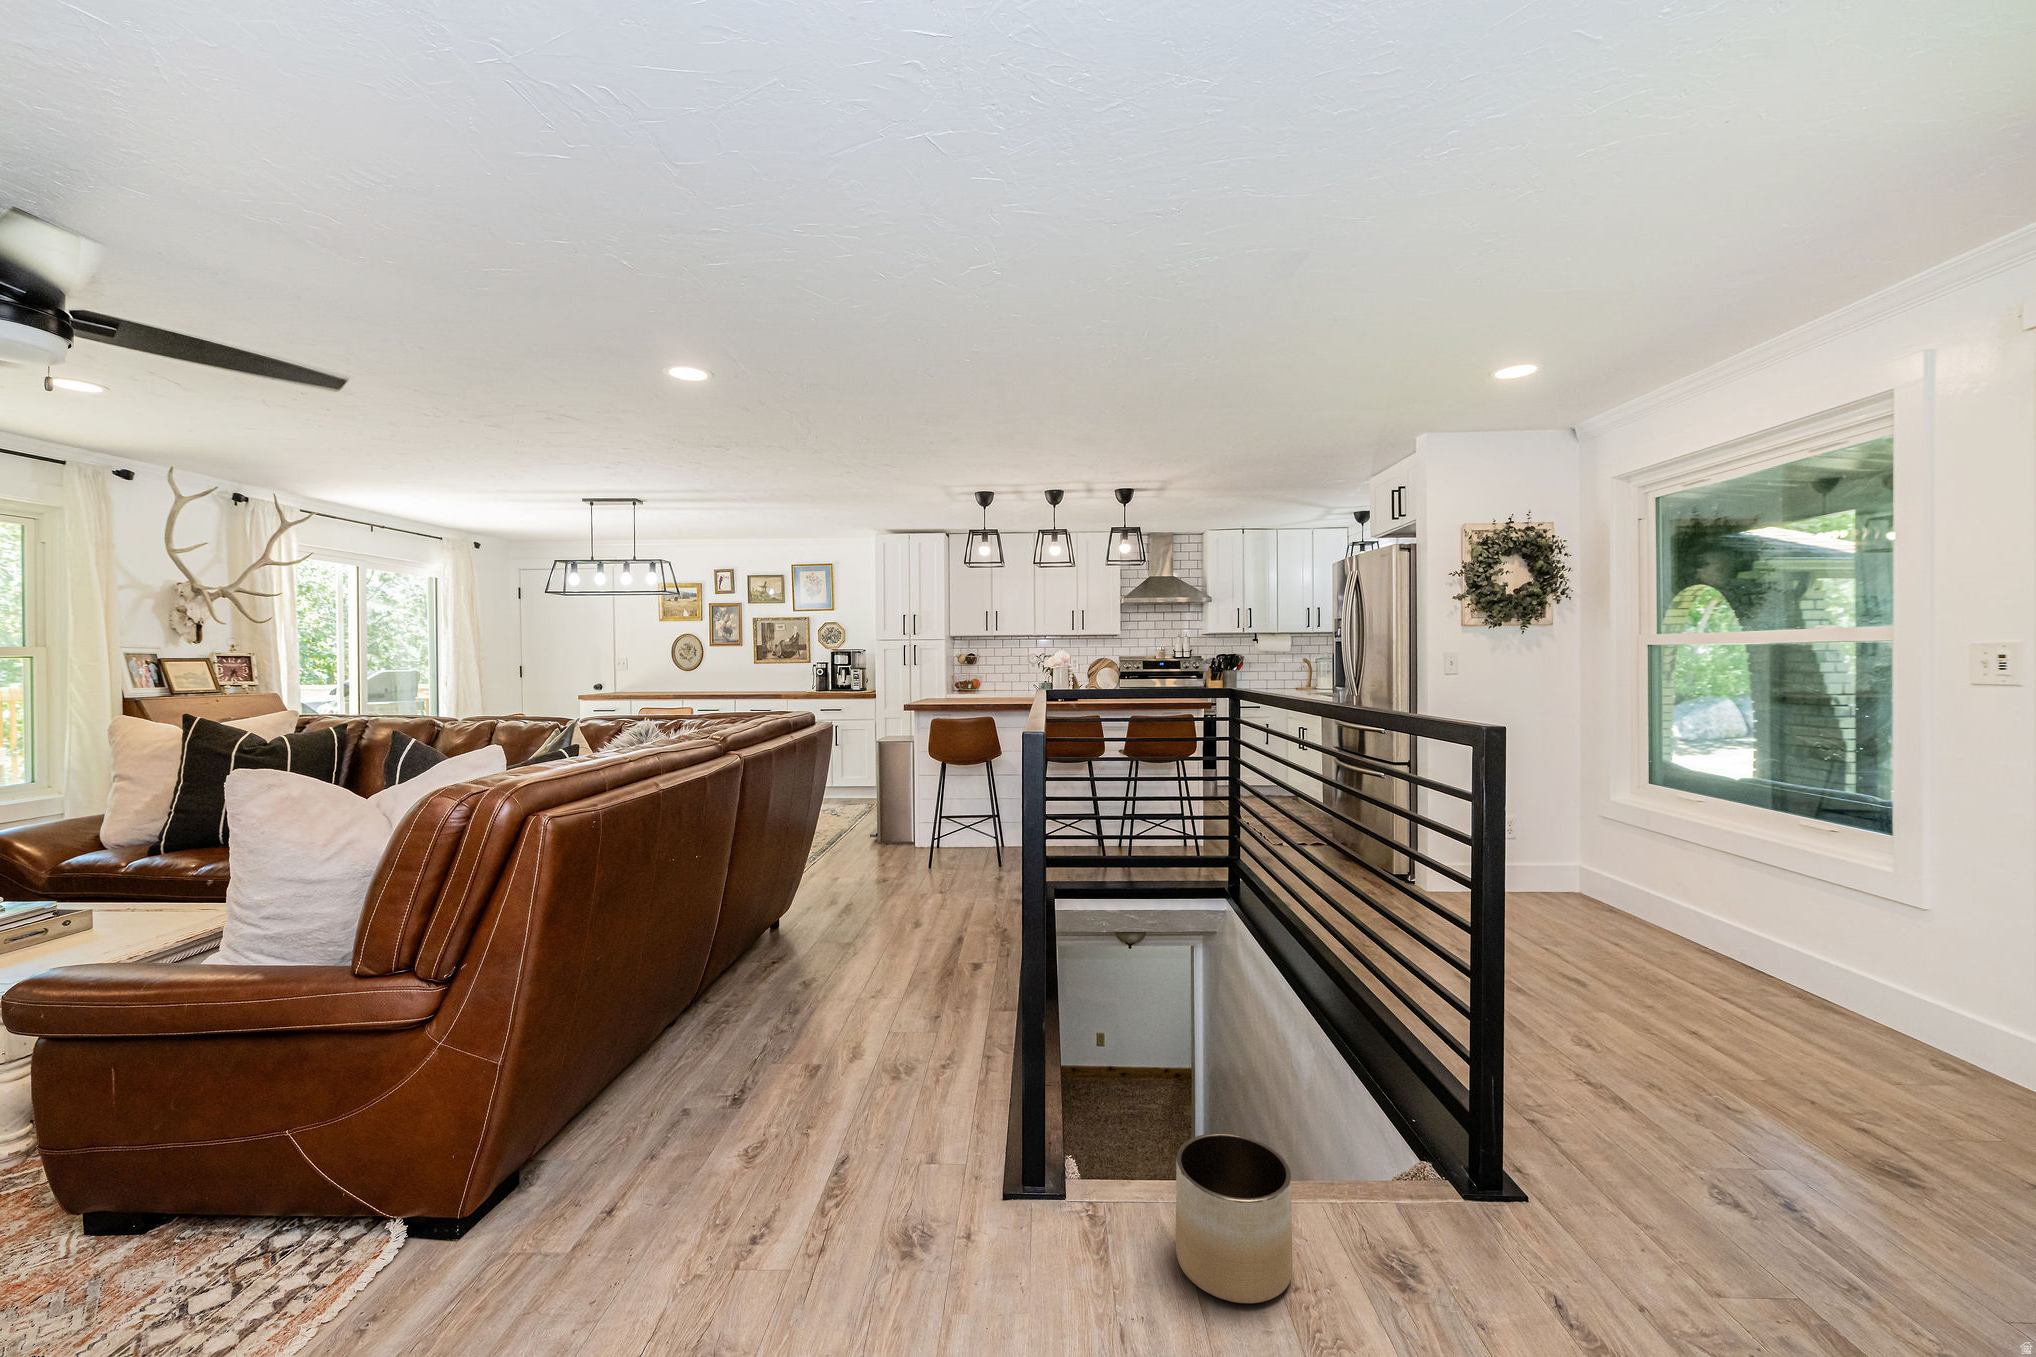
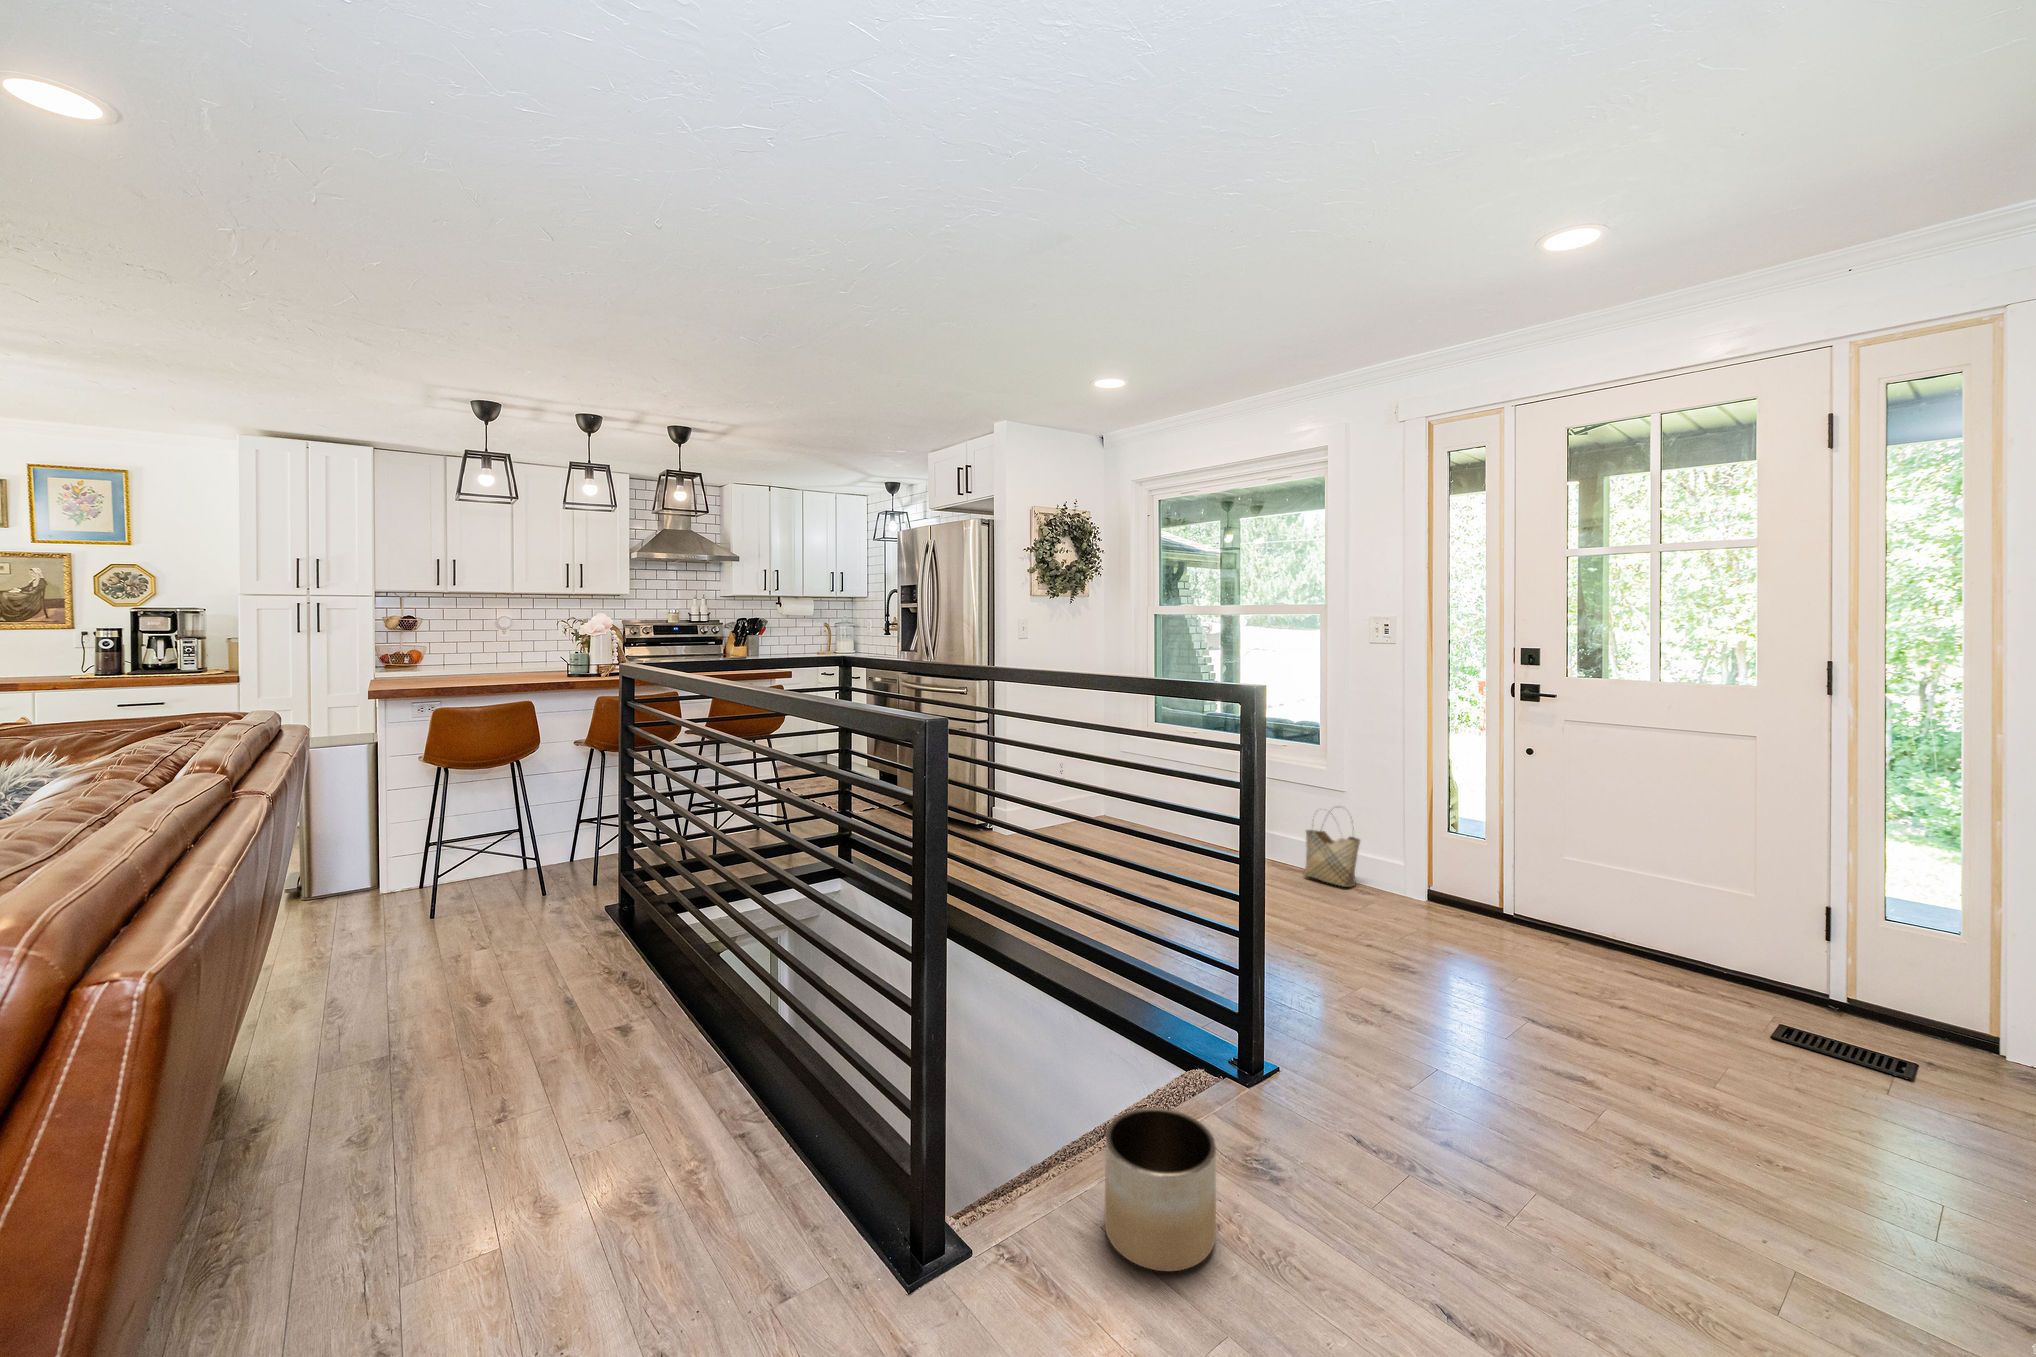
woven basket: none [1838,922,1948,1052] -> present [1304,813,1360,887]

